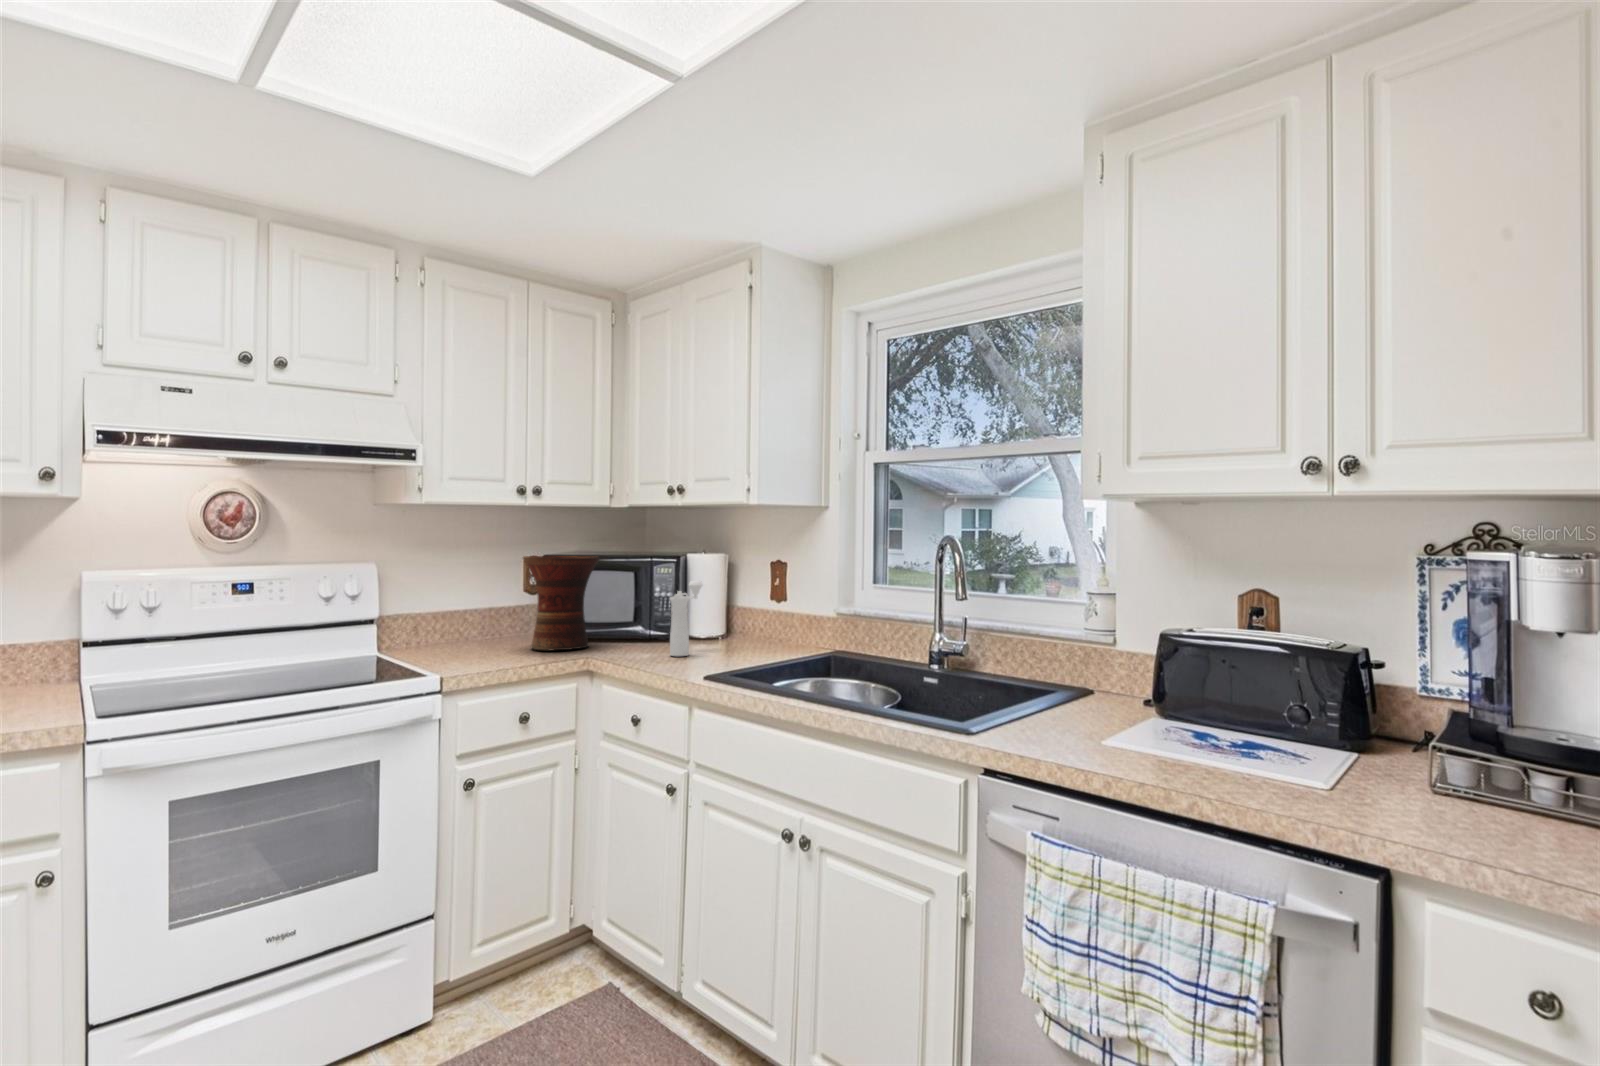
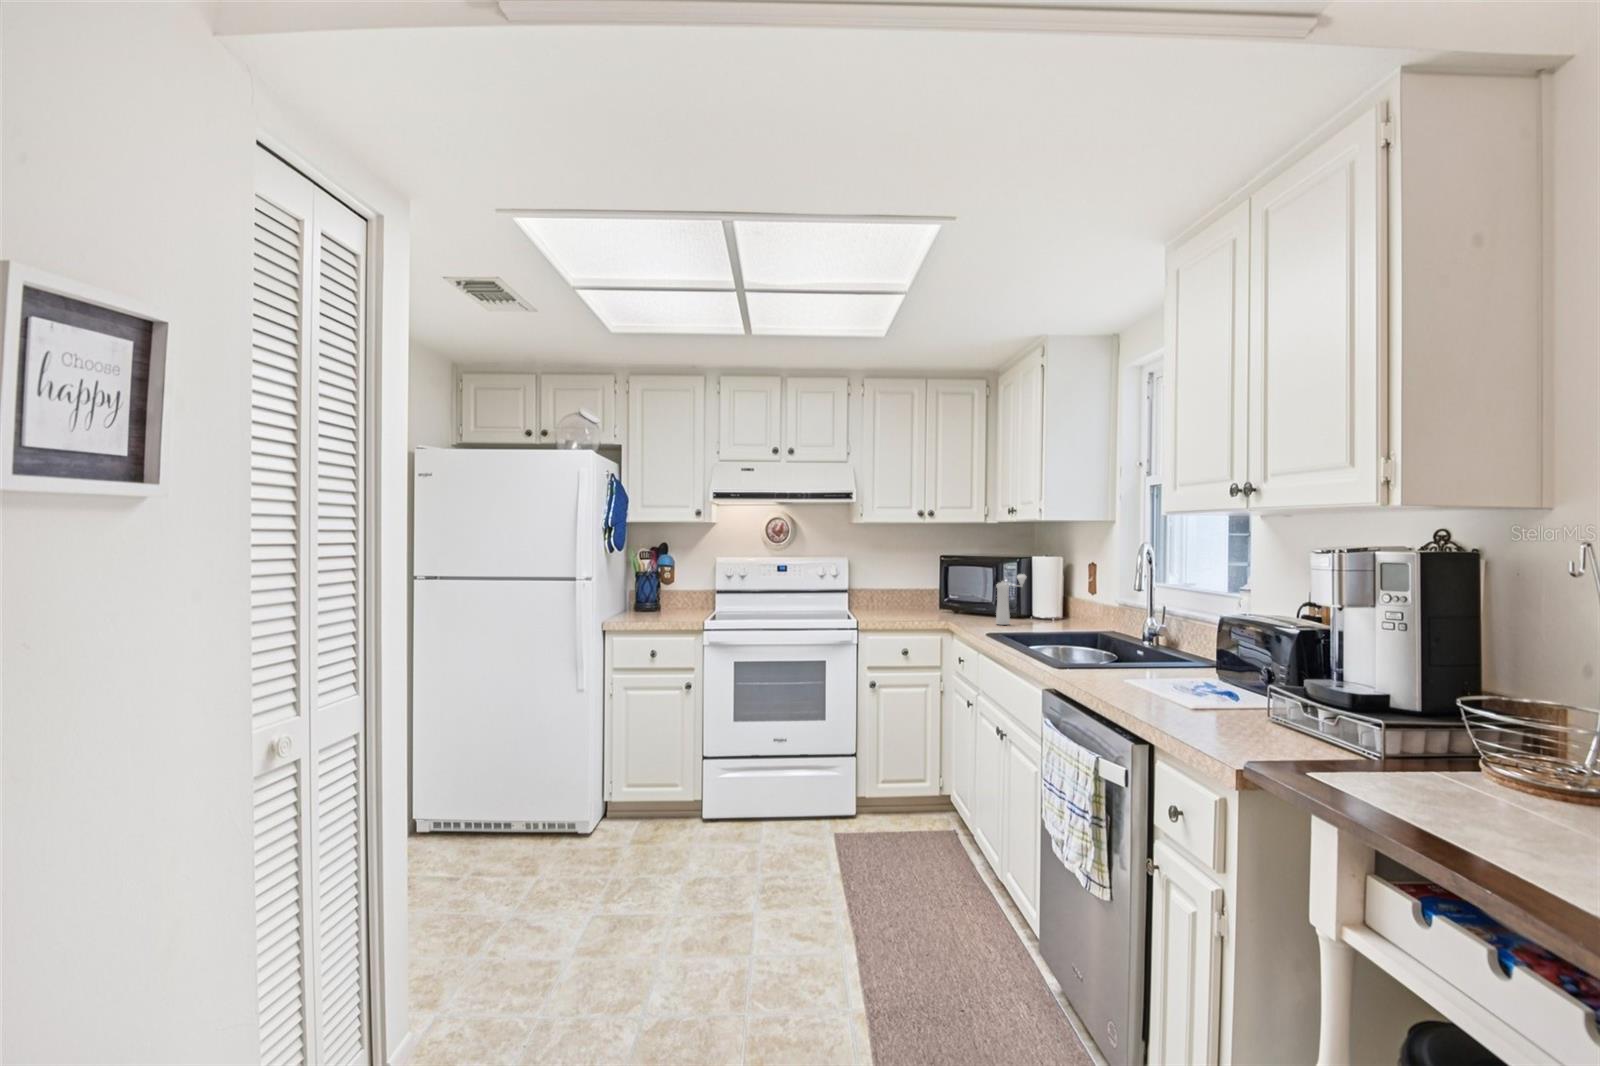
vase: present [523,556,600,650] -> none [921,555,970,616]

